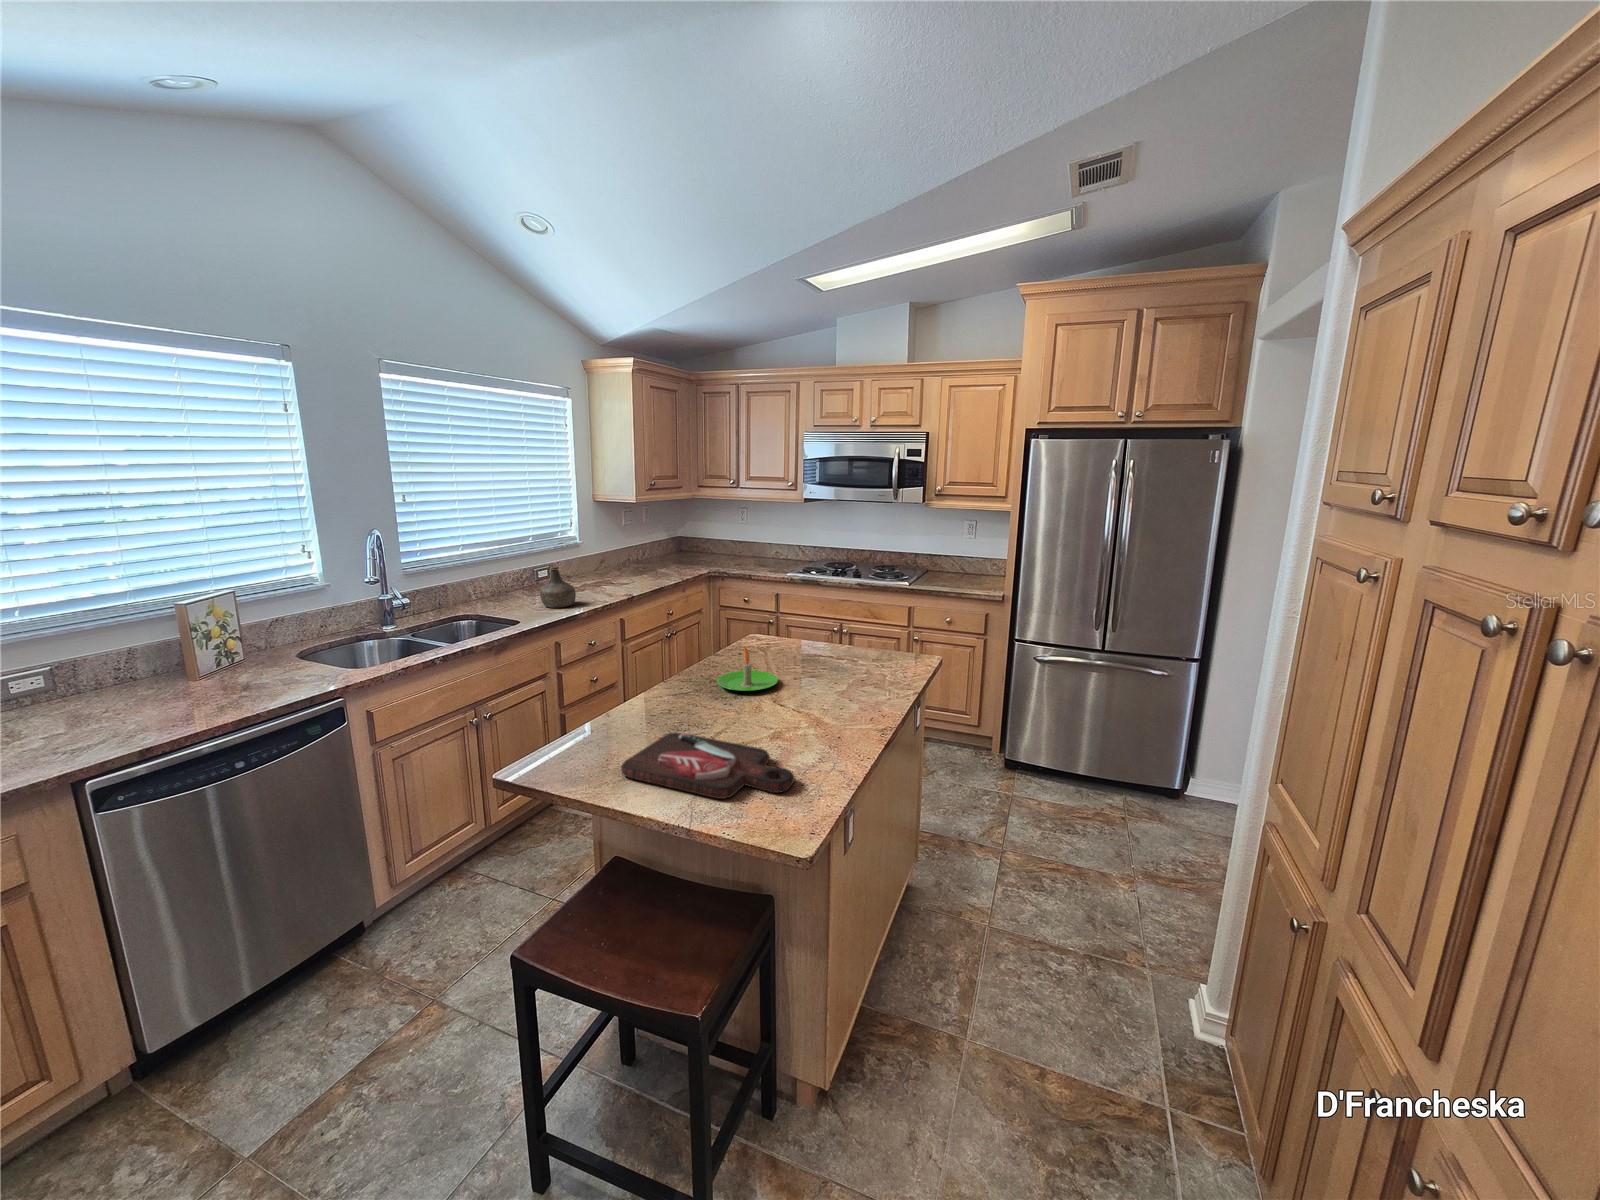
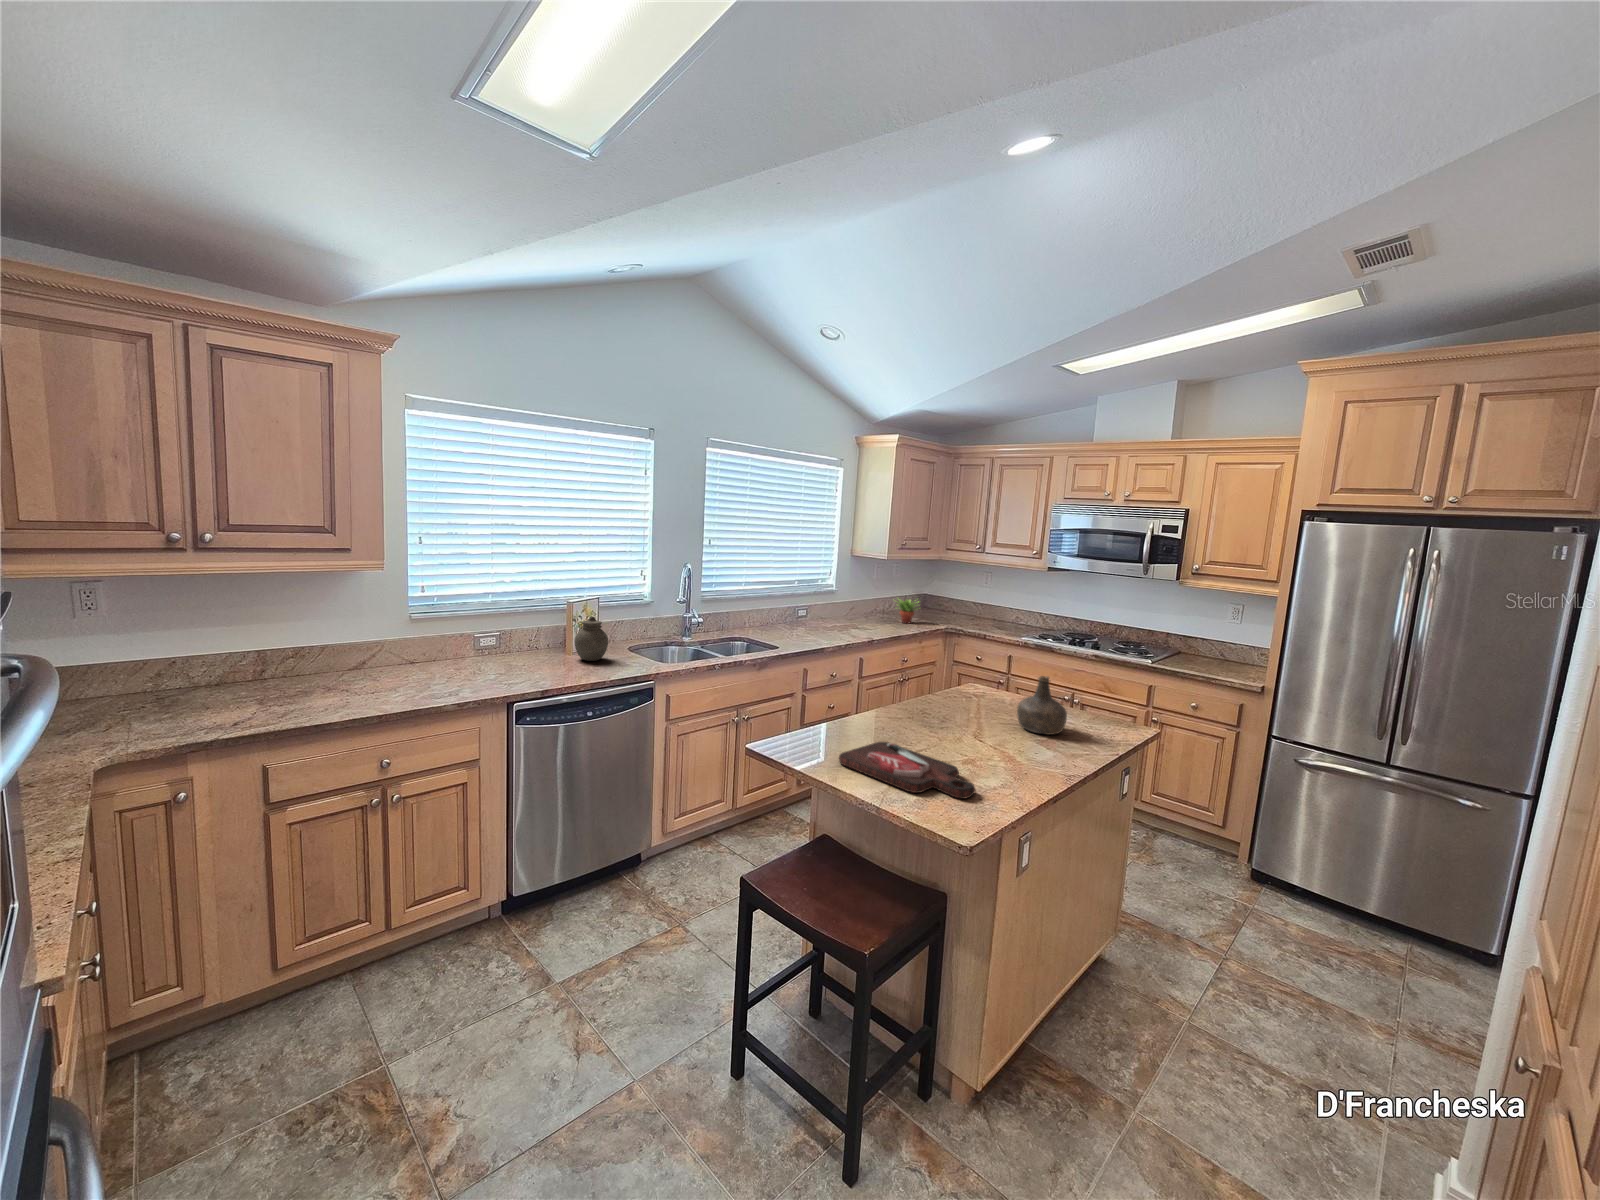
succulent plant: none [647,542,680,571] -> present [898,599,917,623]
bottle: present [540,566,576,608] -> present [1017,676,1067,735]
jar: none [199,621,260,684] -> present [574,617,608,661]
candle: present [717,646,778,691] -> none [929,686,985,726]

